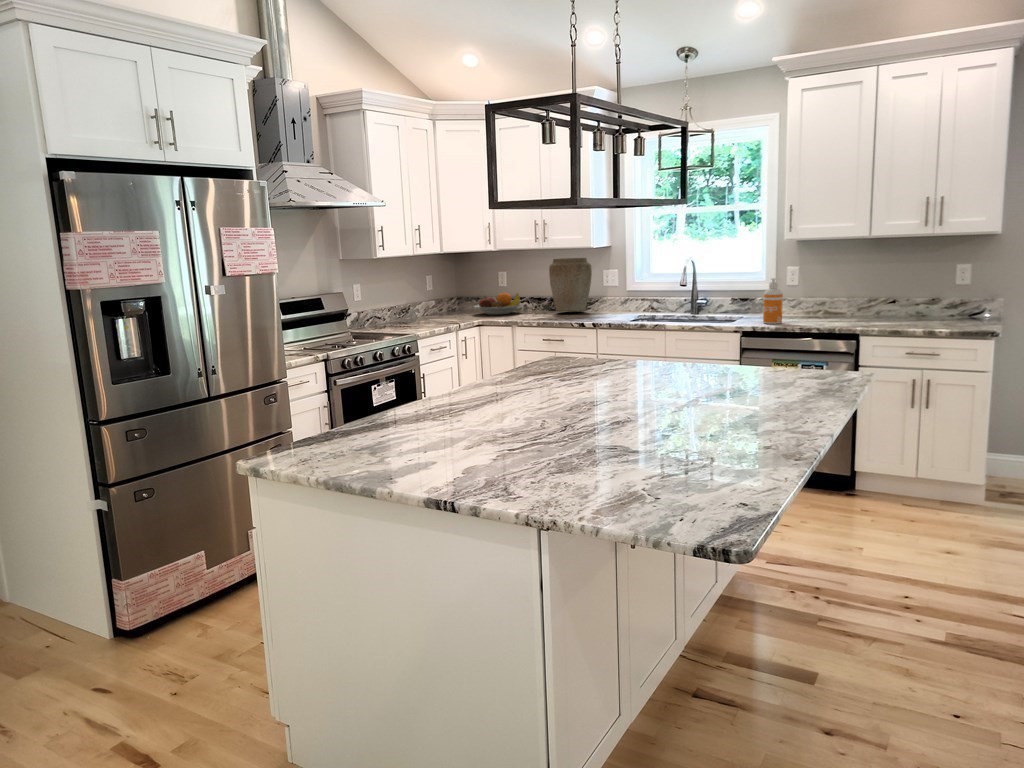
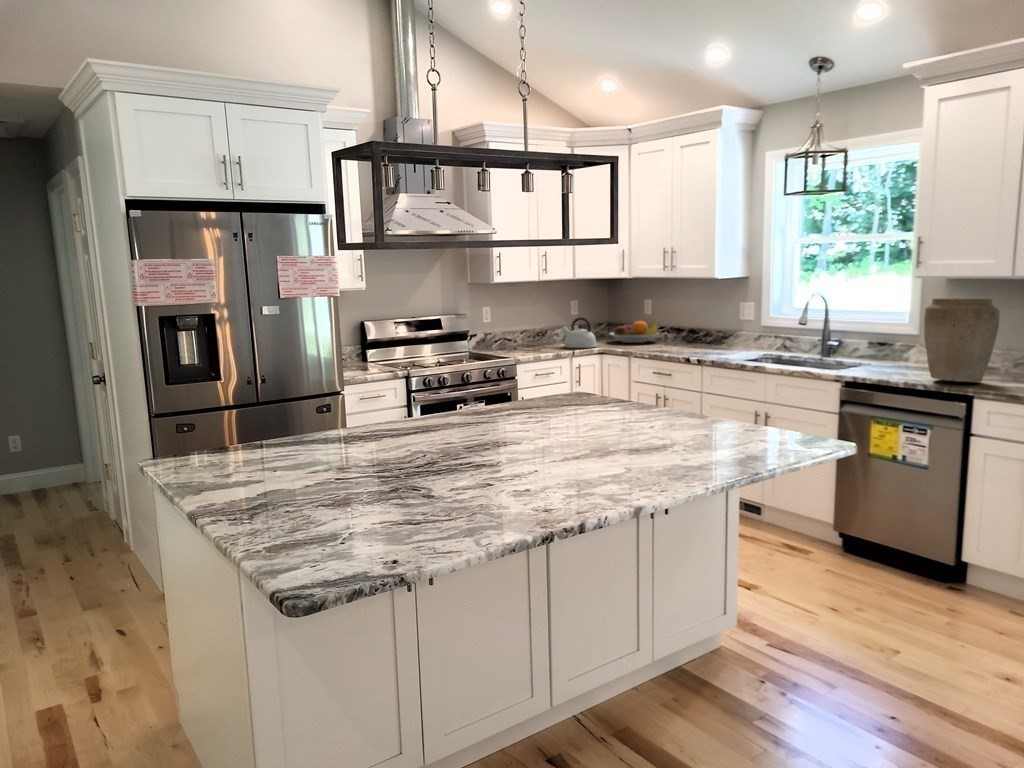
vase: present [549,258,592,312] -> present [924,299,1000,382]
soap dispenser: present [763,278,783,324] -> none [874,323,898,375]
kettle: none [435,291,473,322] -> present [561,317,597,348]

